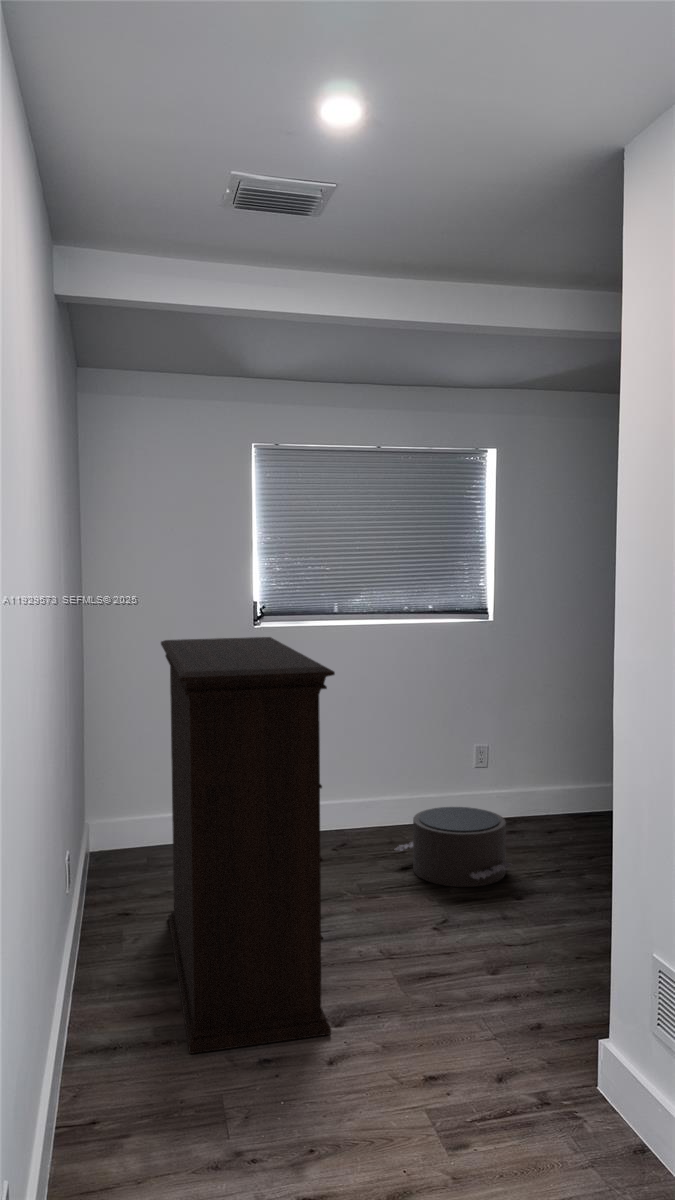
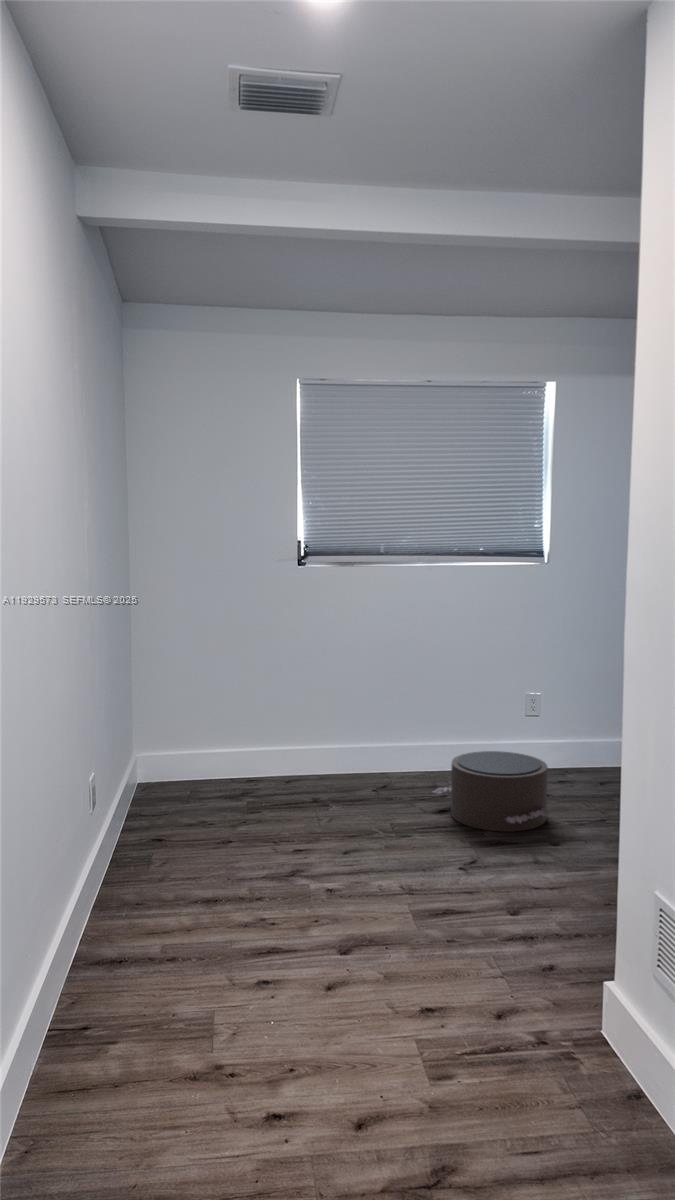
bookshelf: present [161,637,335,1054] -> none [180,568,340,972]

